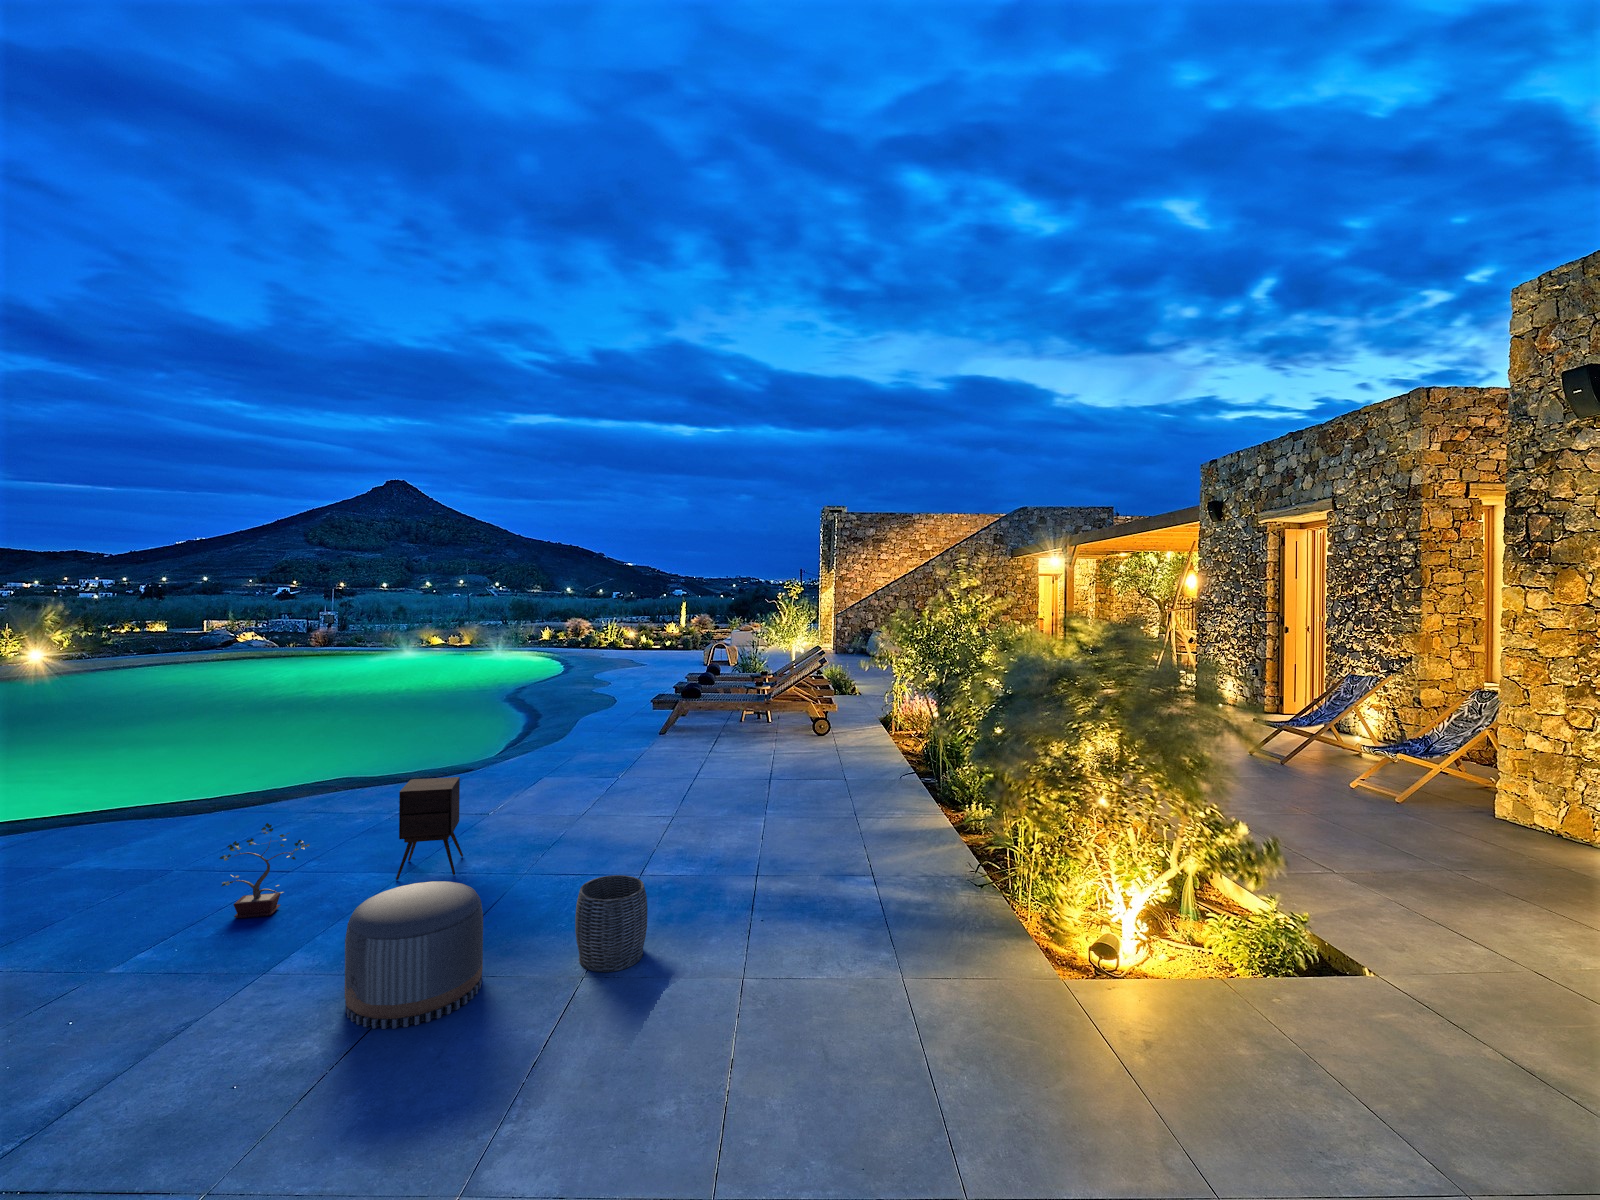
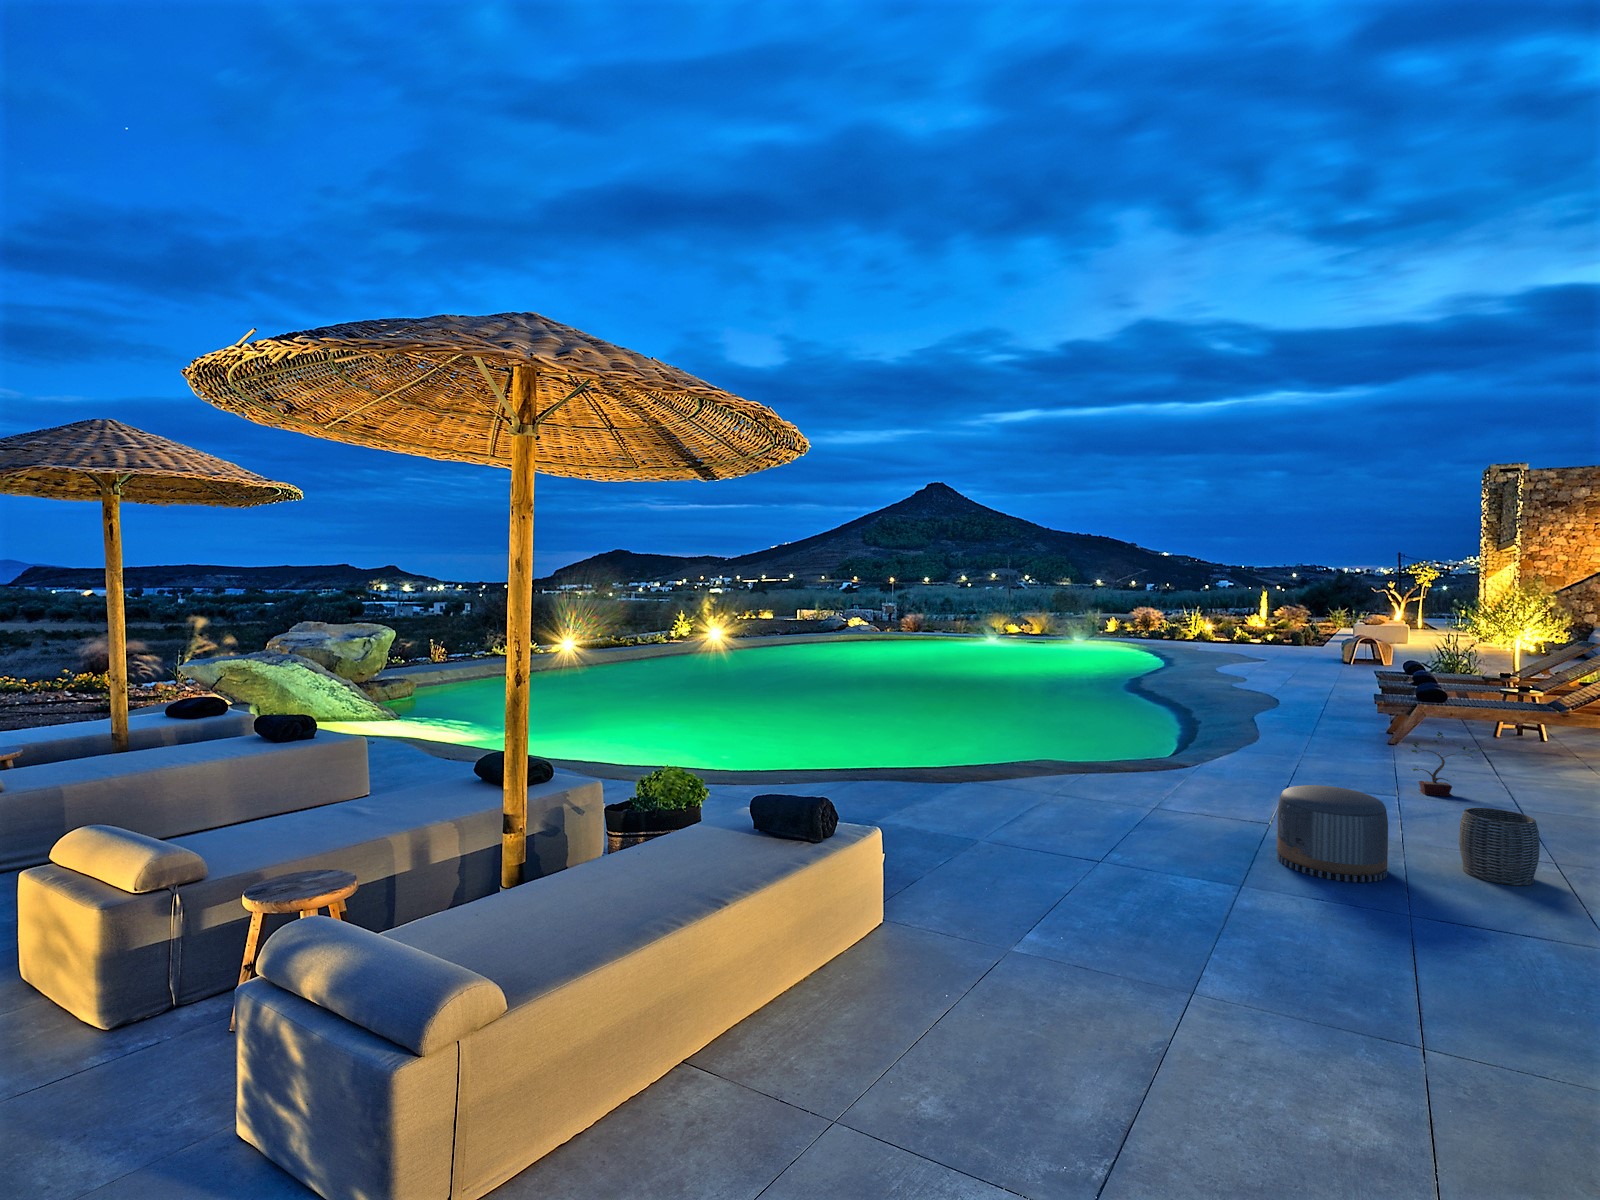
side table: present [396,777,463,880] -> none [1215,721,1270,802]
potted plant: present [220,823,310,918] -> present [1412,732,1483,796]

